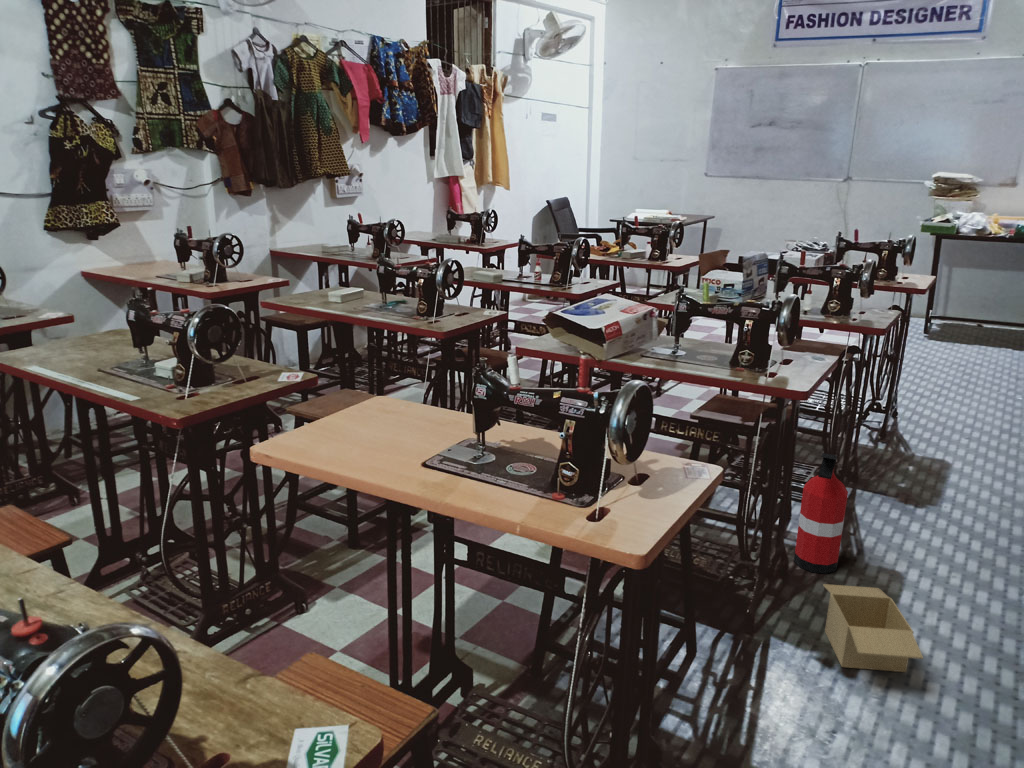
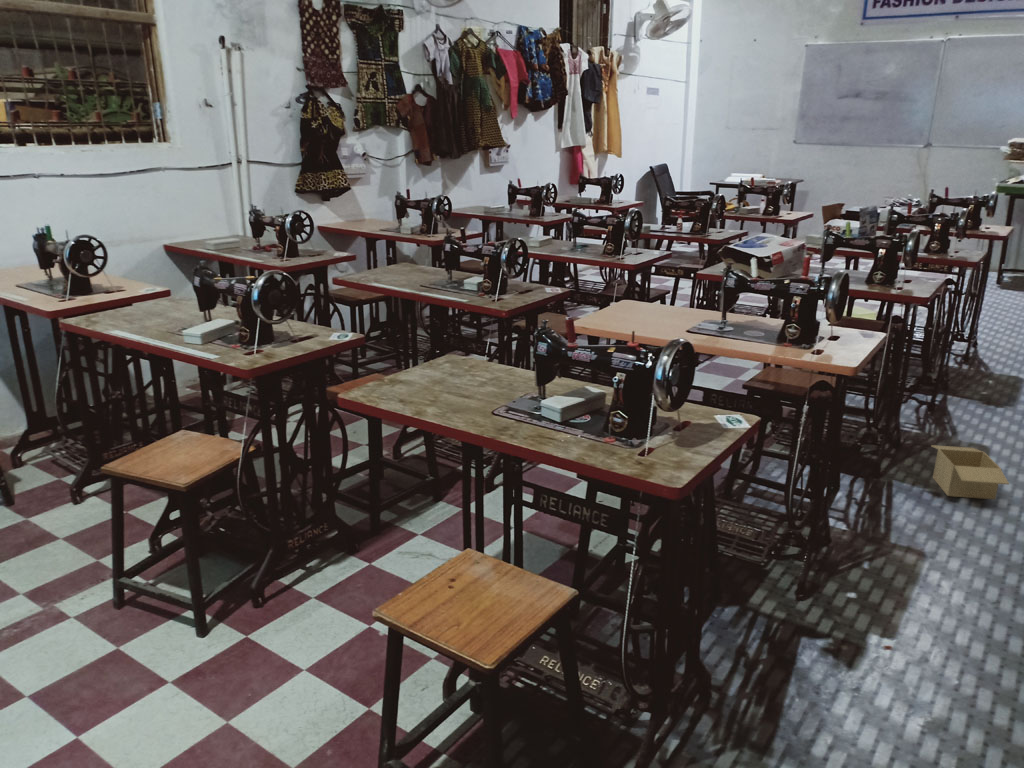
fire extinguisher: present [794,453,848,574] -> none [903,353,948,446]

